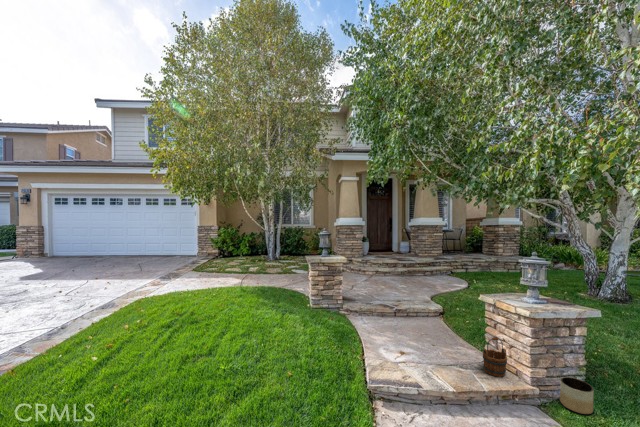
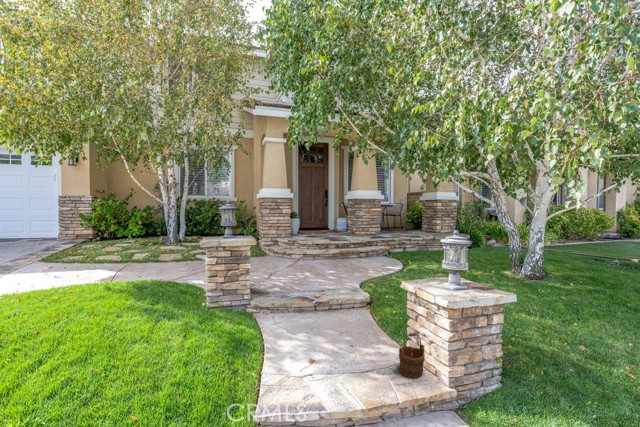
planter: present [560,377,594,414] -> none [477,373,510,413]

